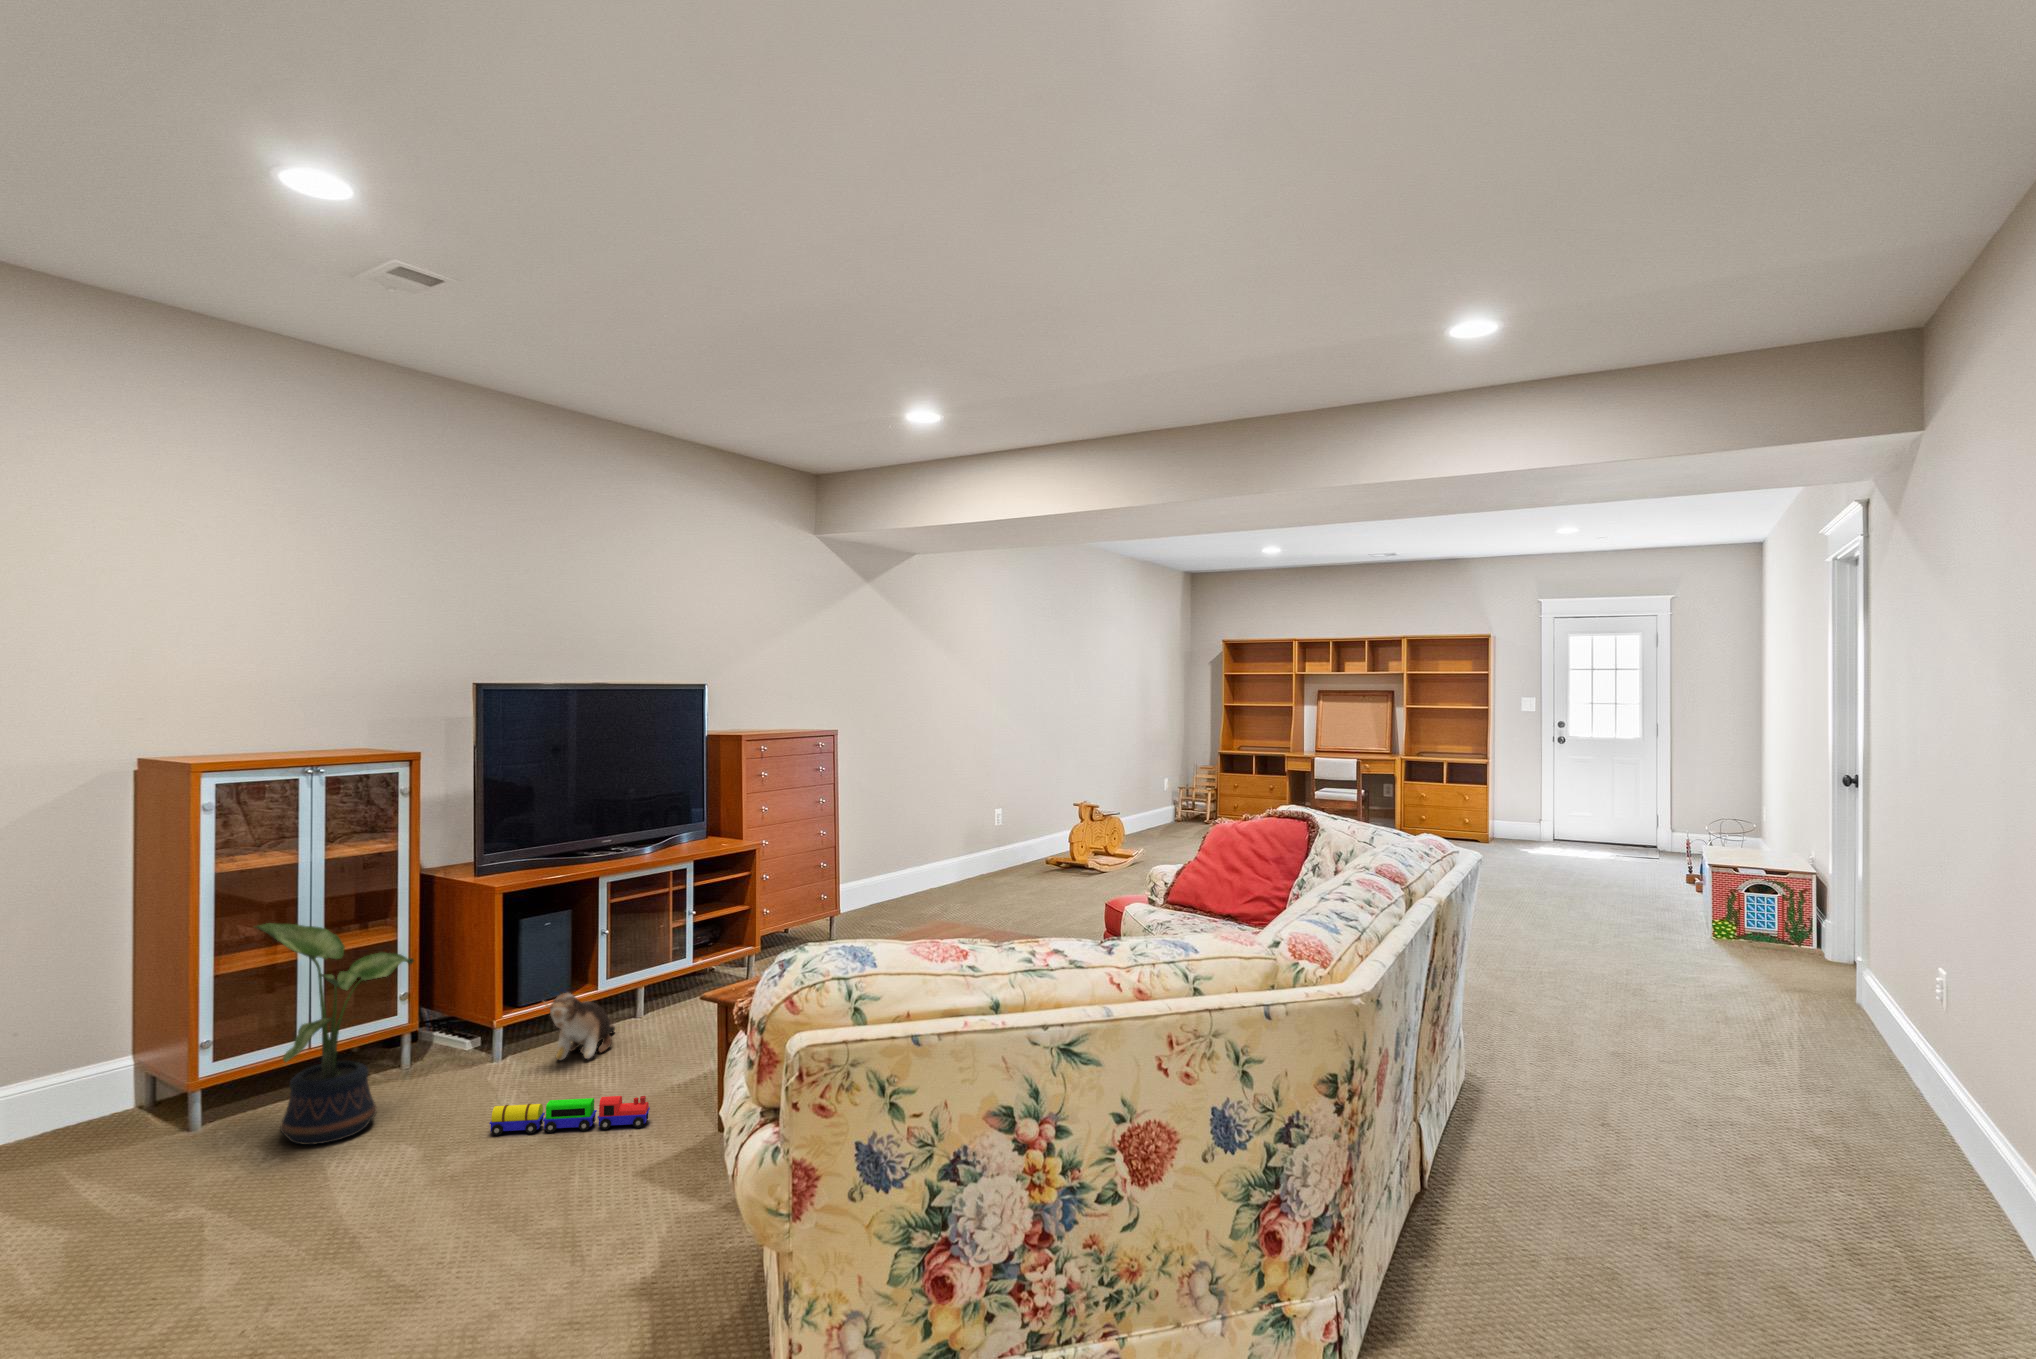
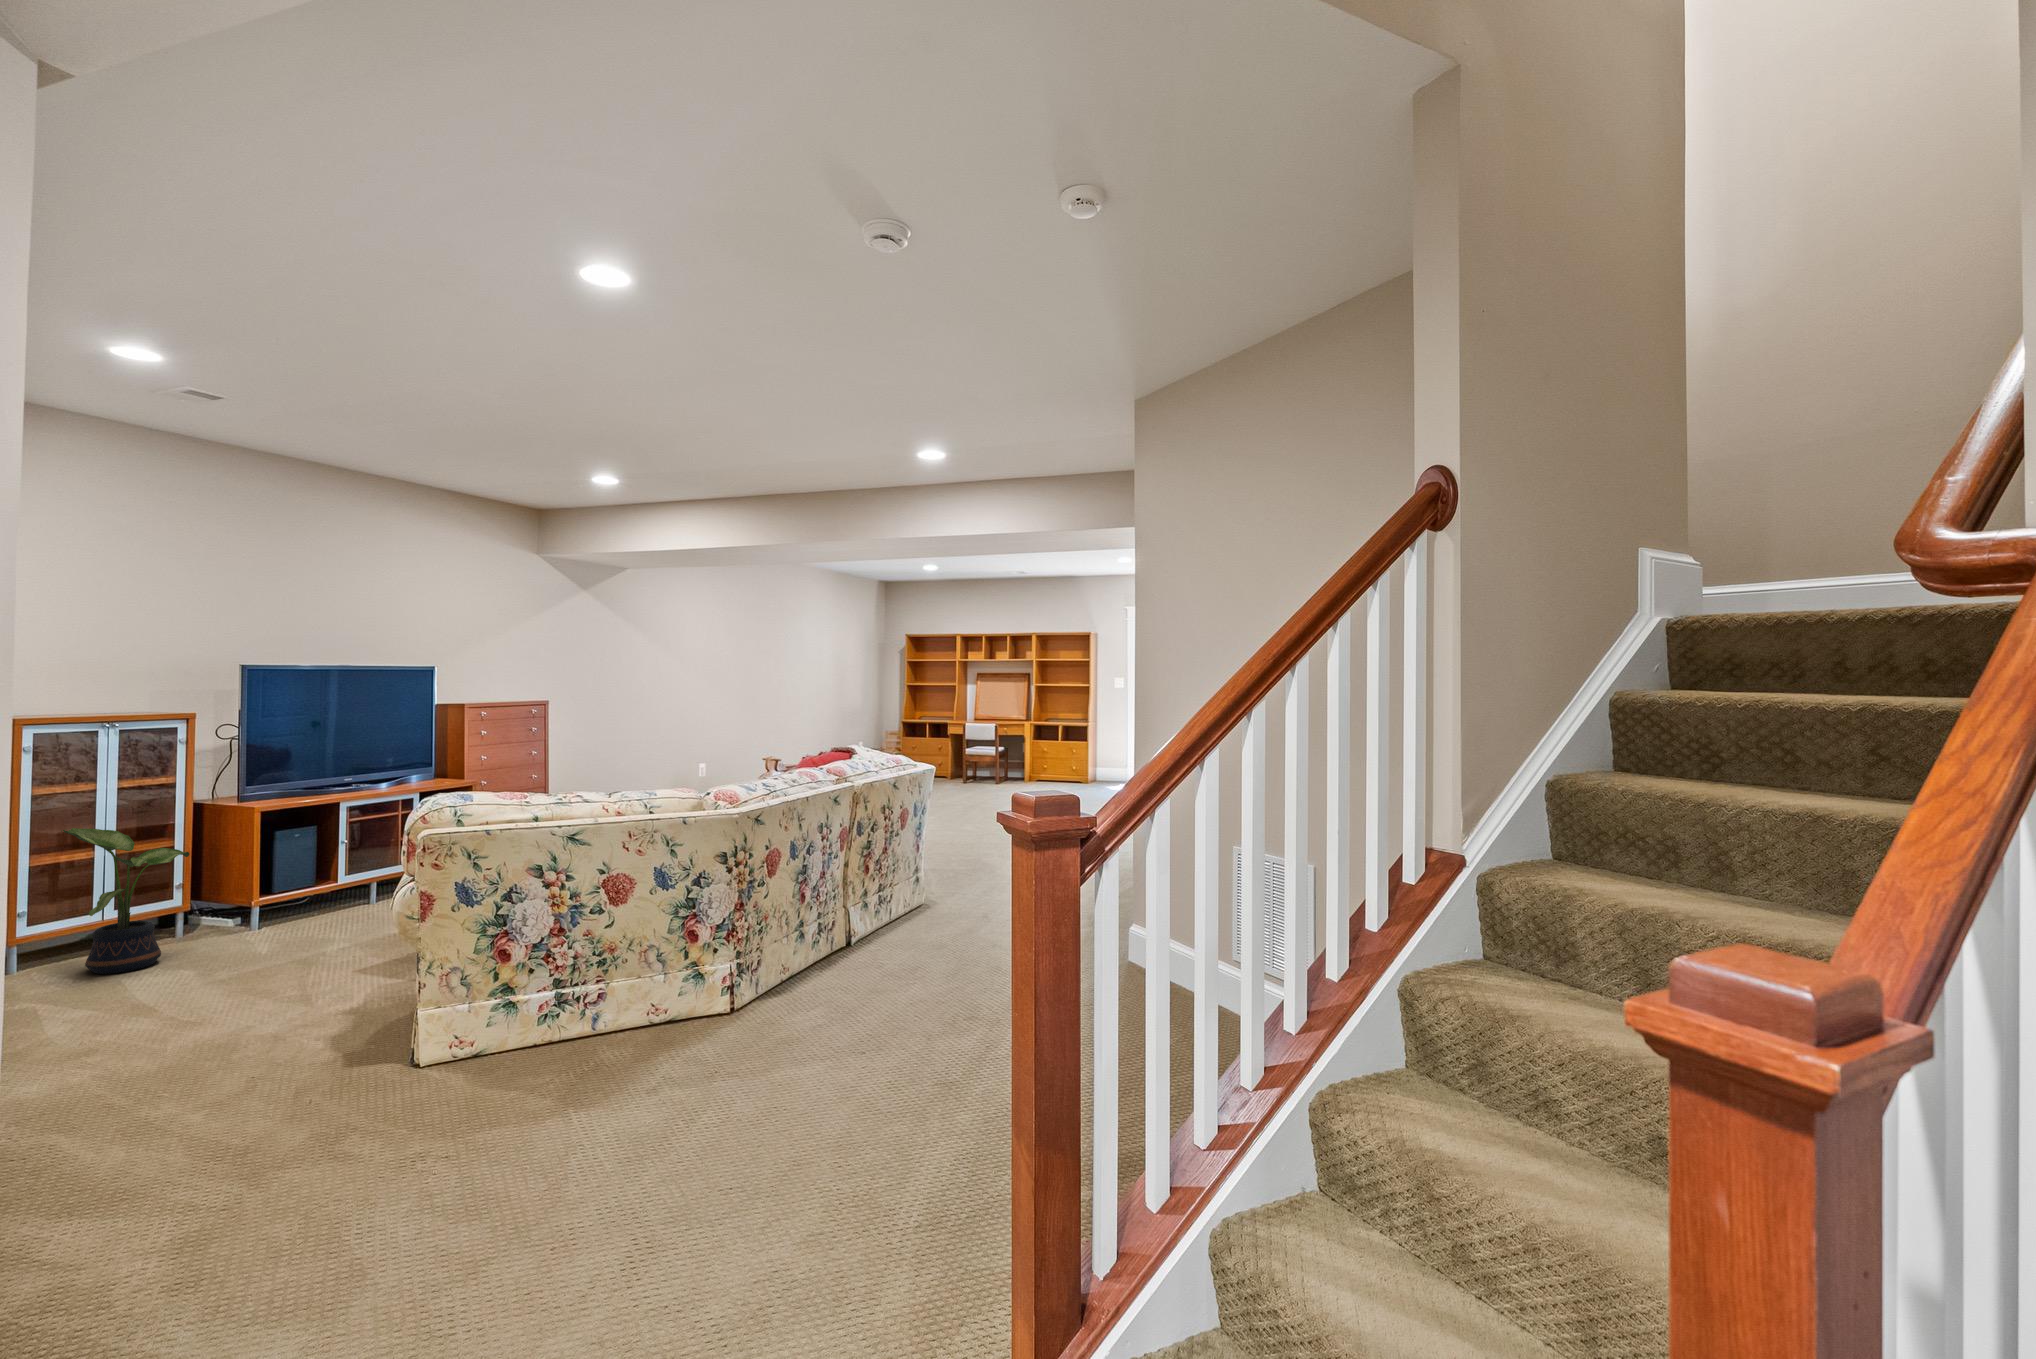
plush toy: present [544,993,615,1060] -> none [292,878,353,926]
toy train: present [489,1096,650,1135] -> none [249,933,371,962]

